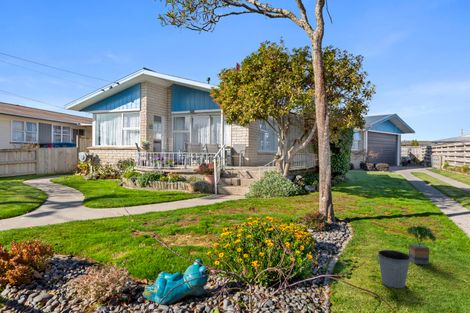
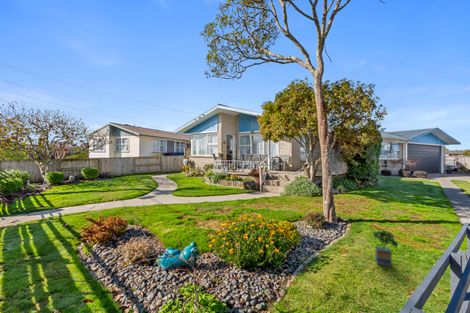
bucket: present [377,250,411,288] -> none [328,249,355,283]

